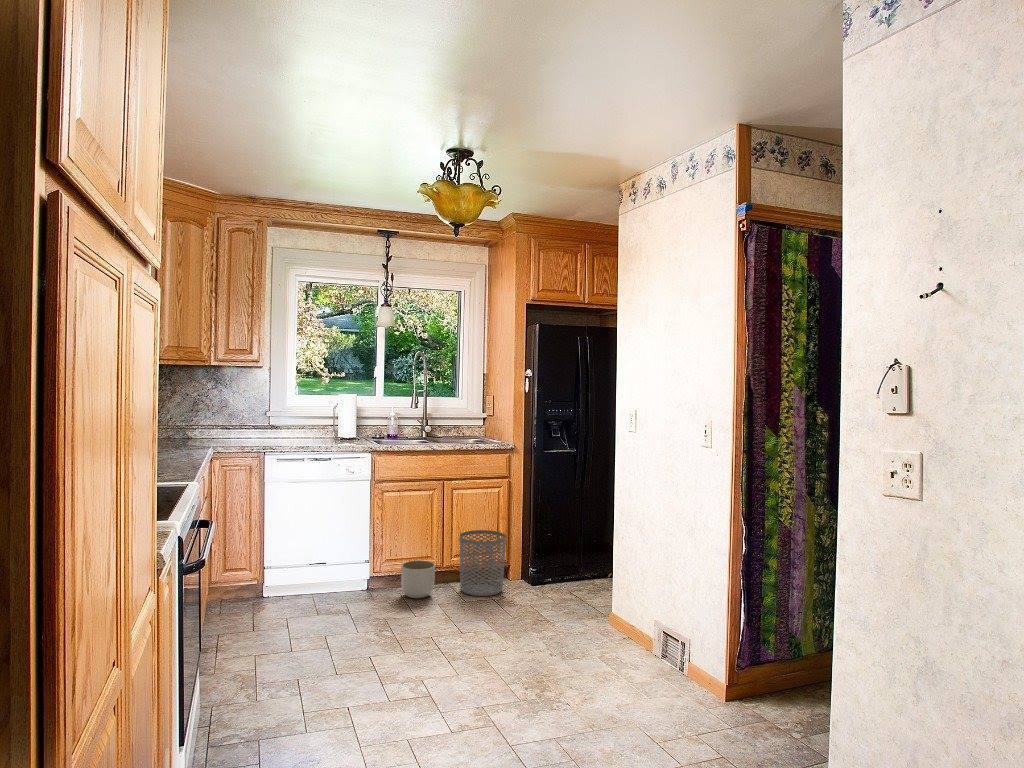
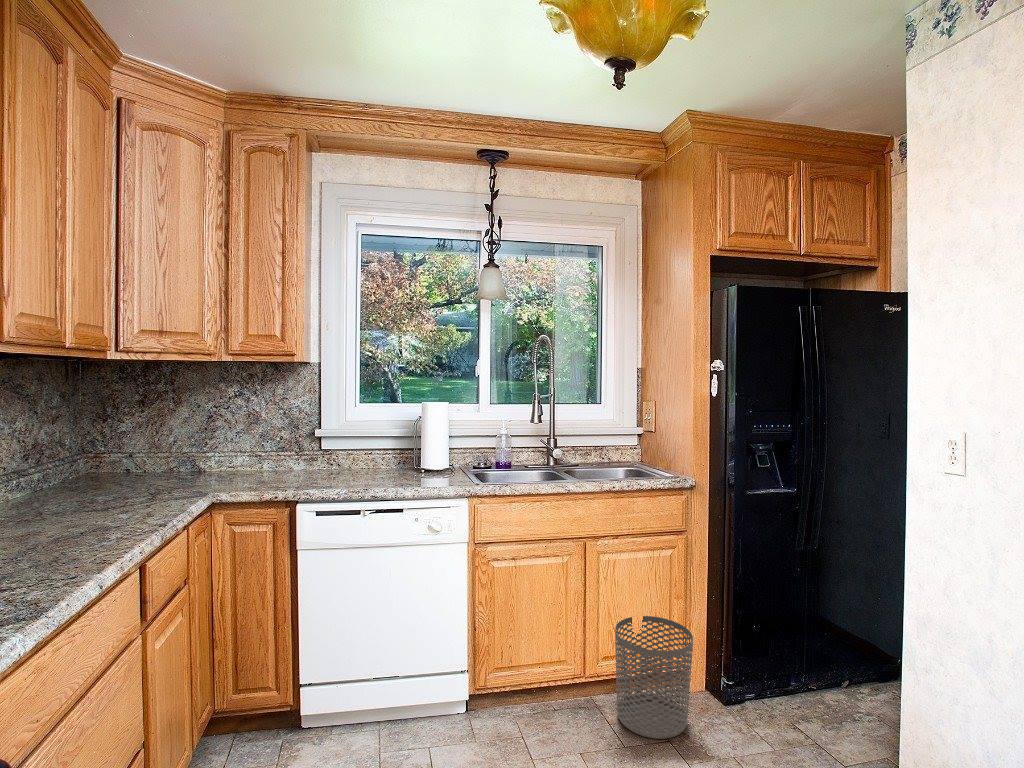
planter: present [401,560,435,598] -> none [525,671,581,744]

